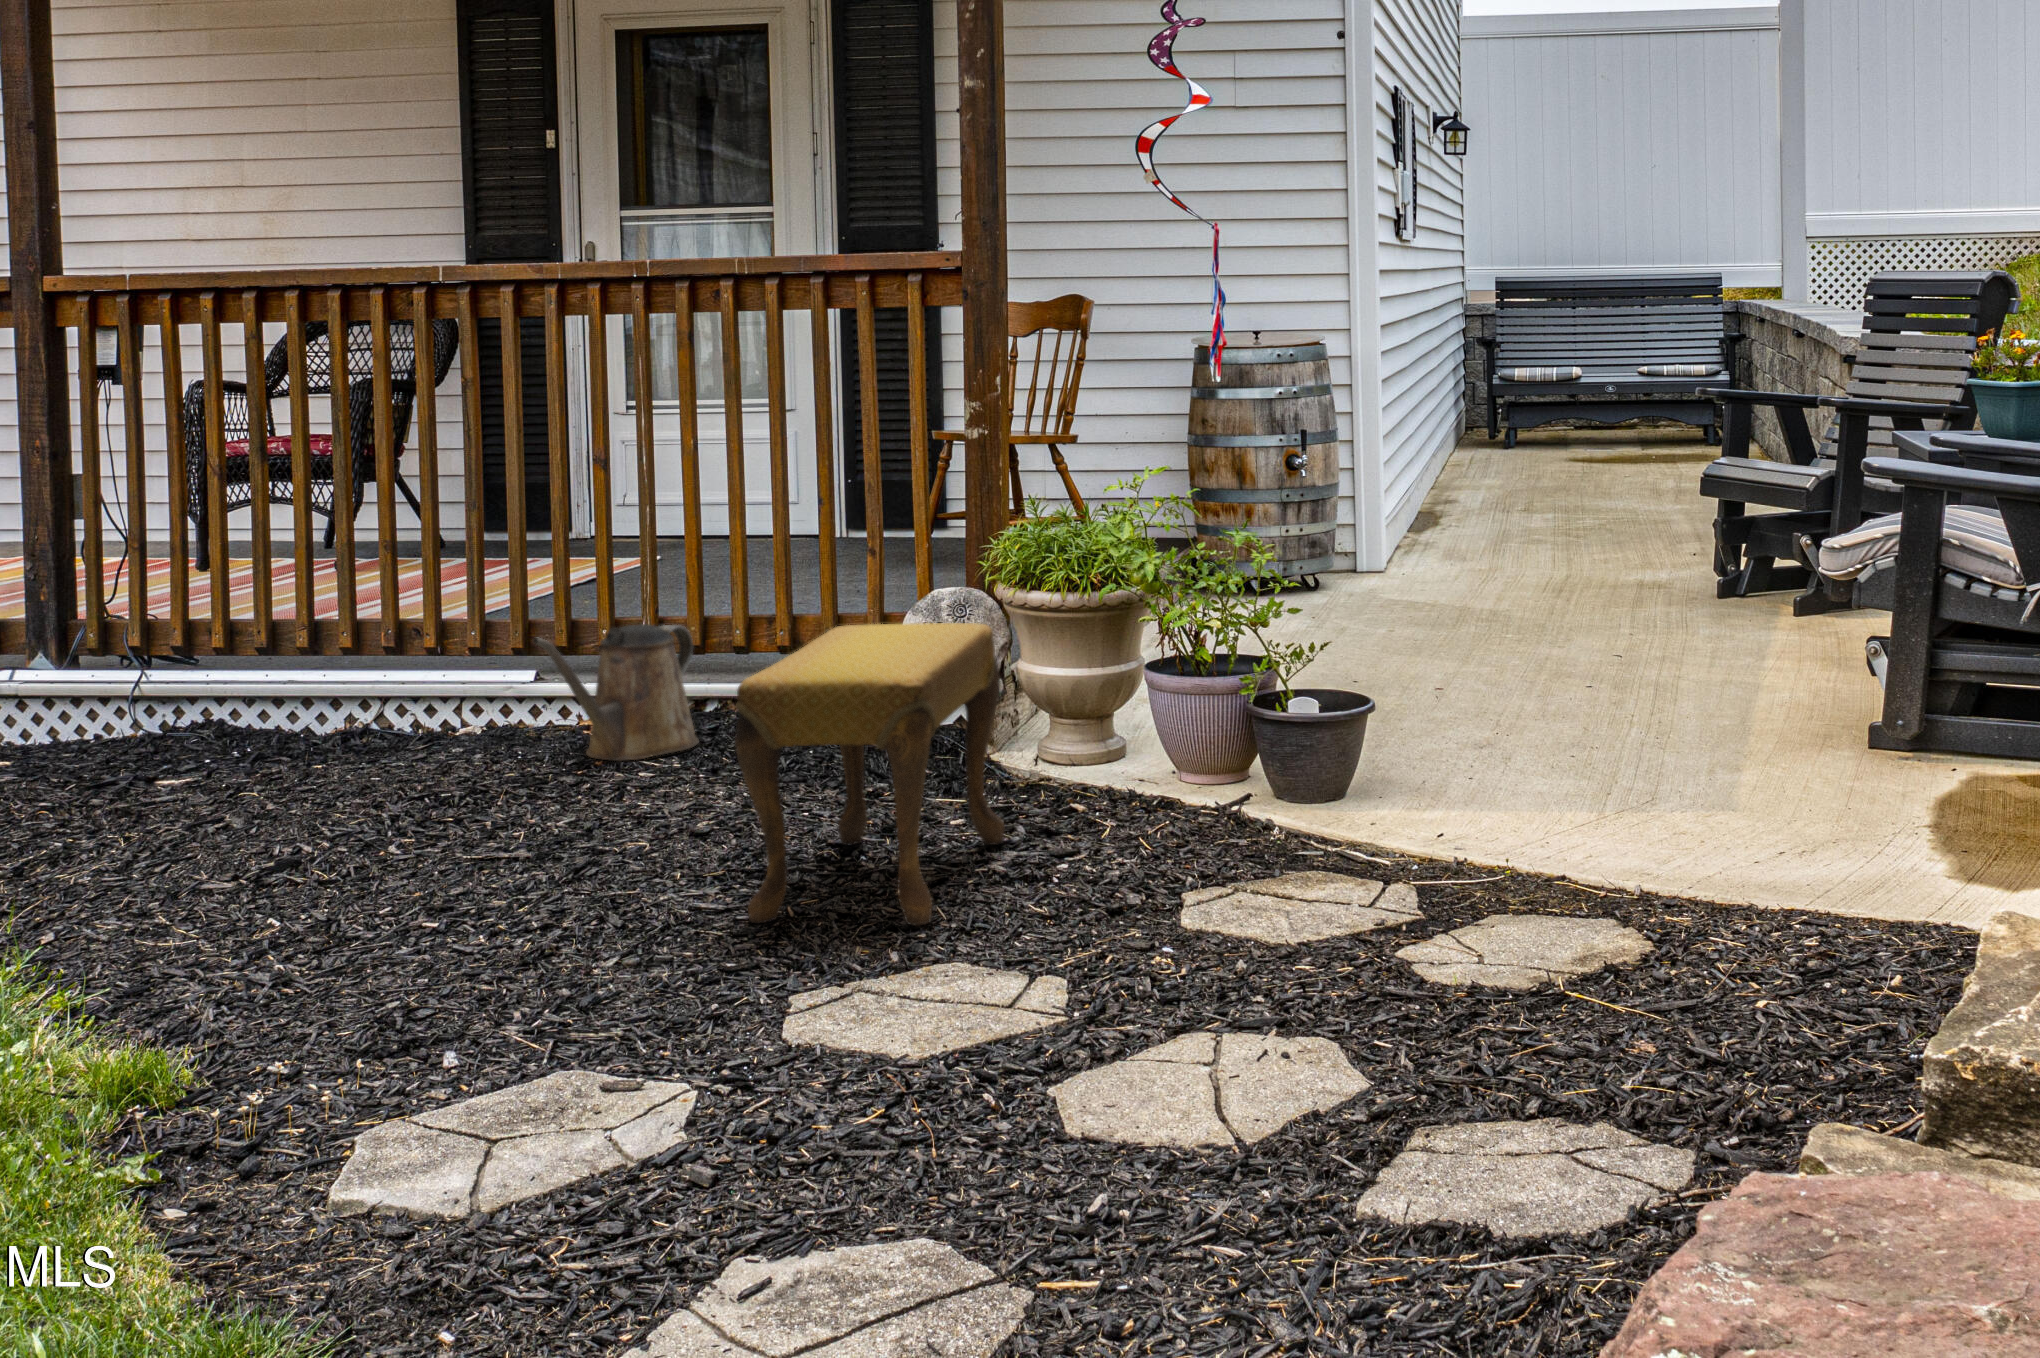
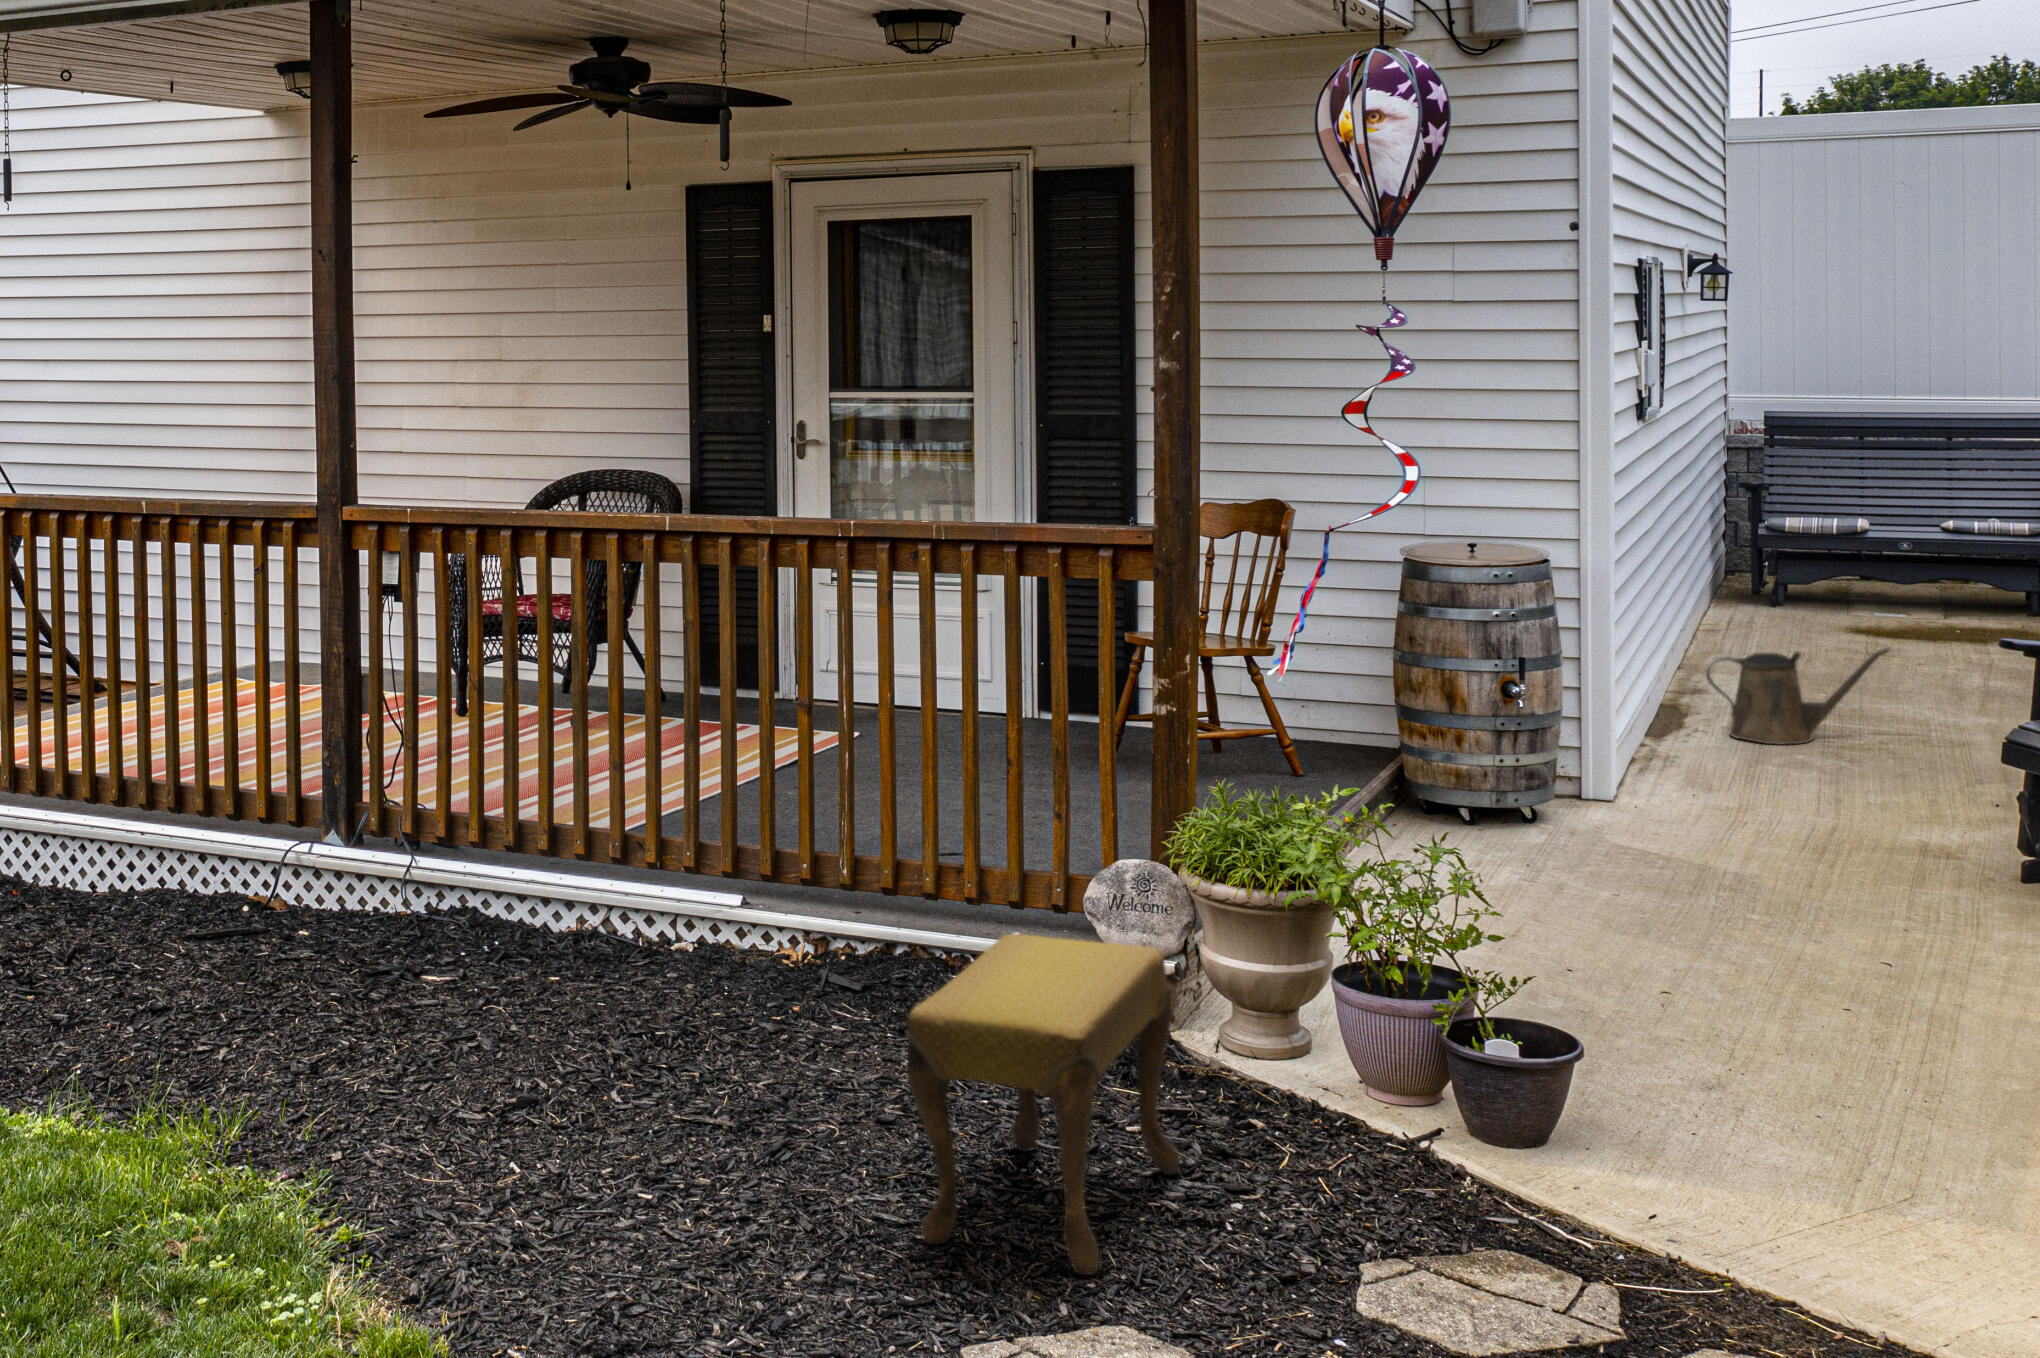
watering can: present [532,624,699,761] -> present [1706,648,1890,744]

